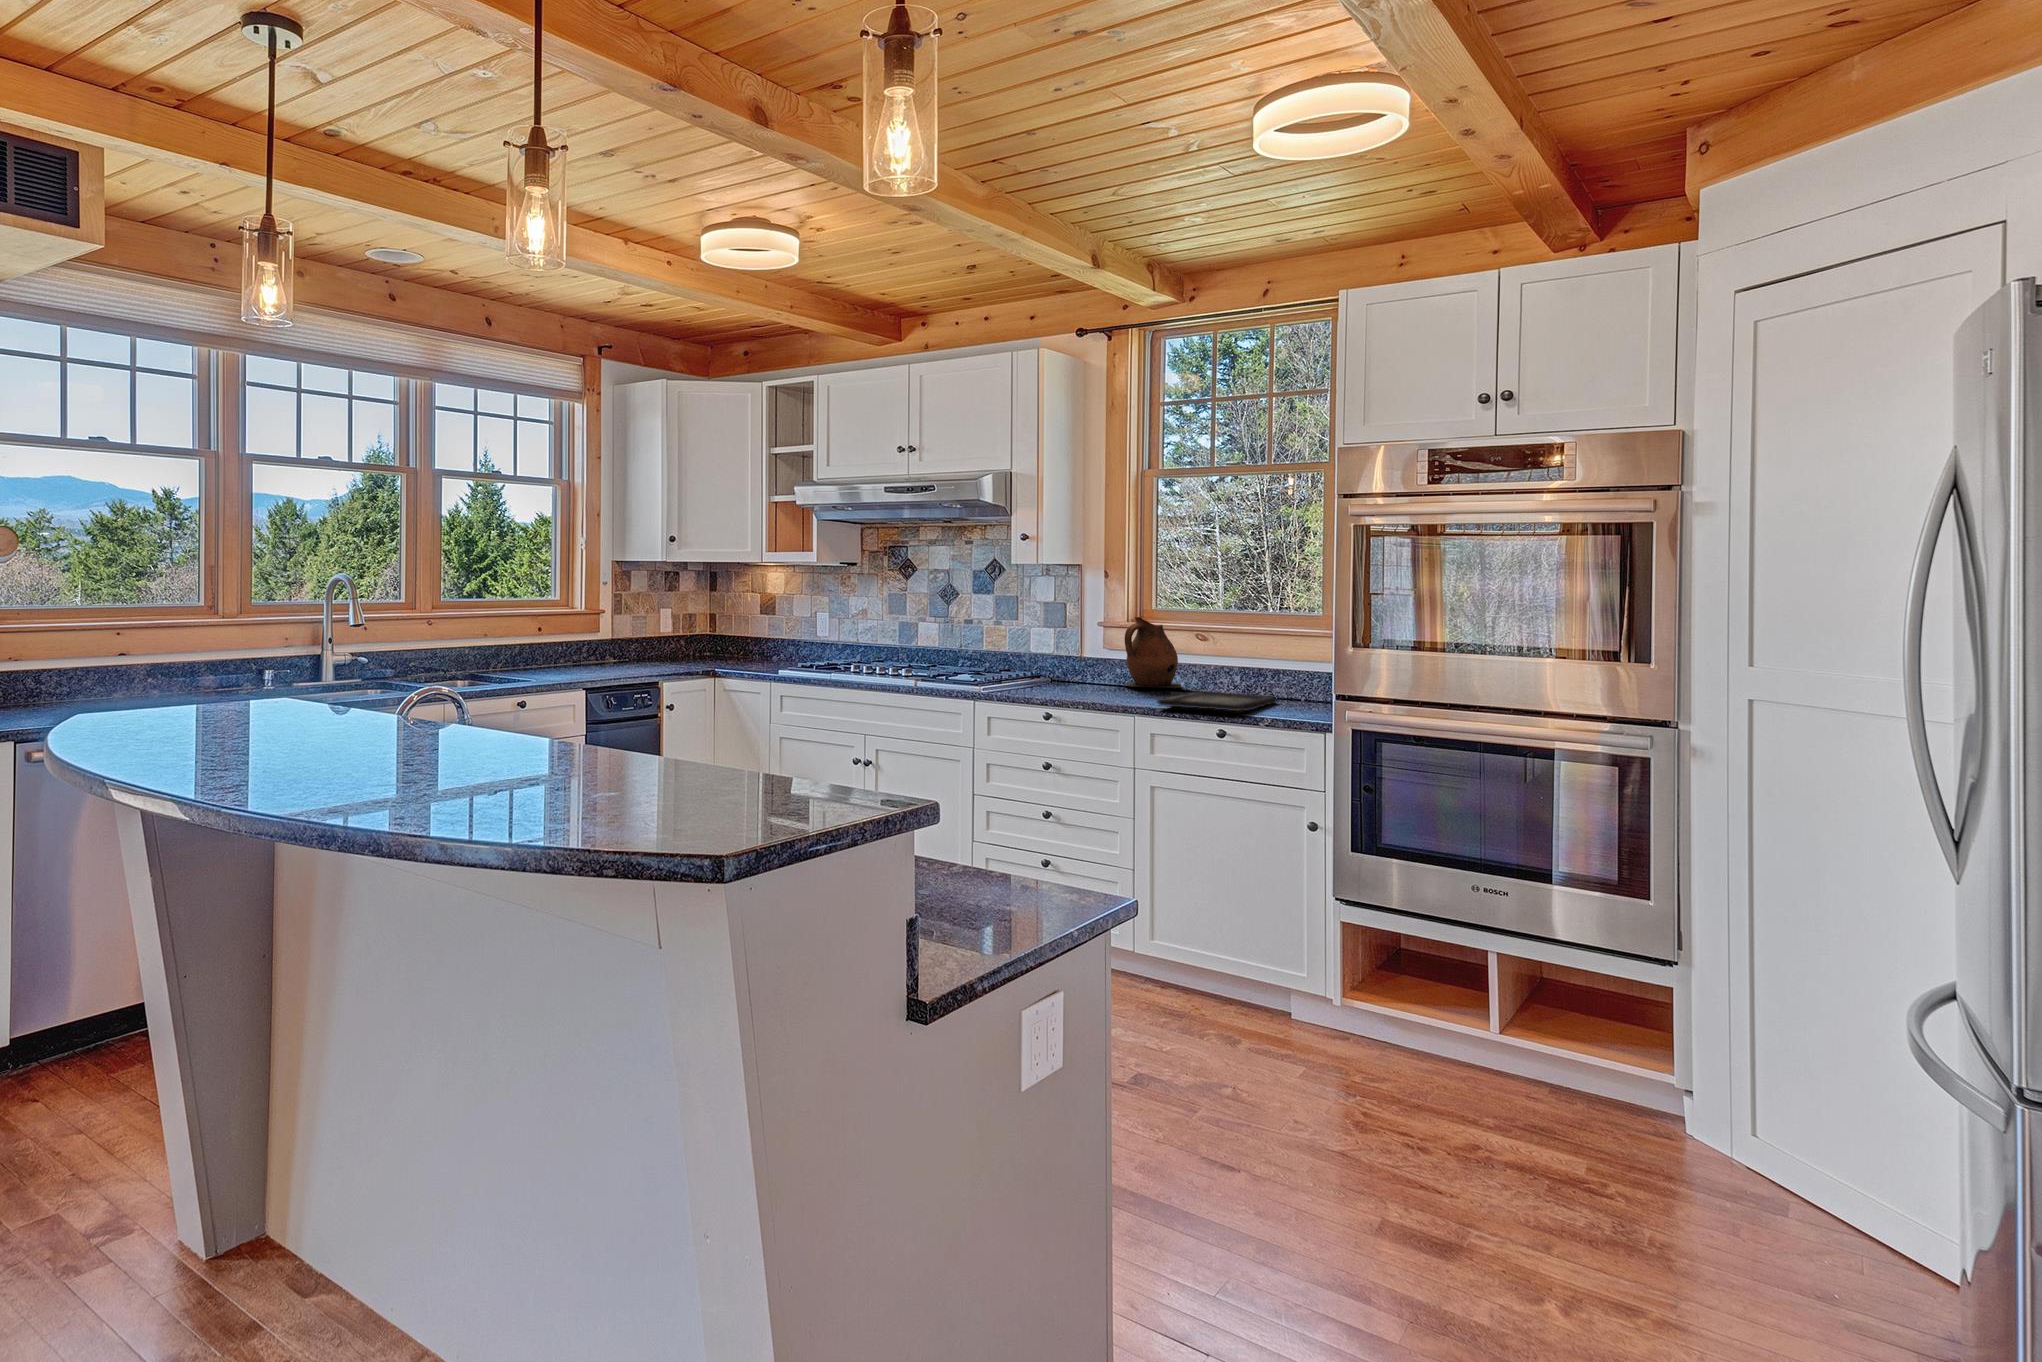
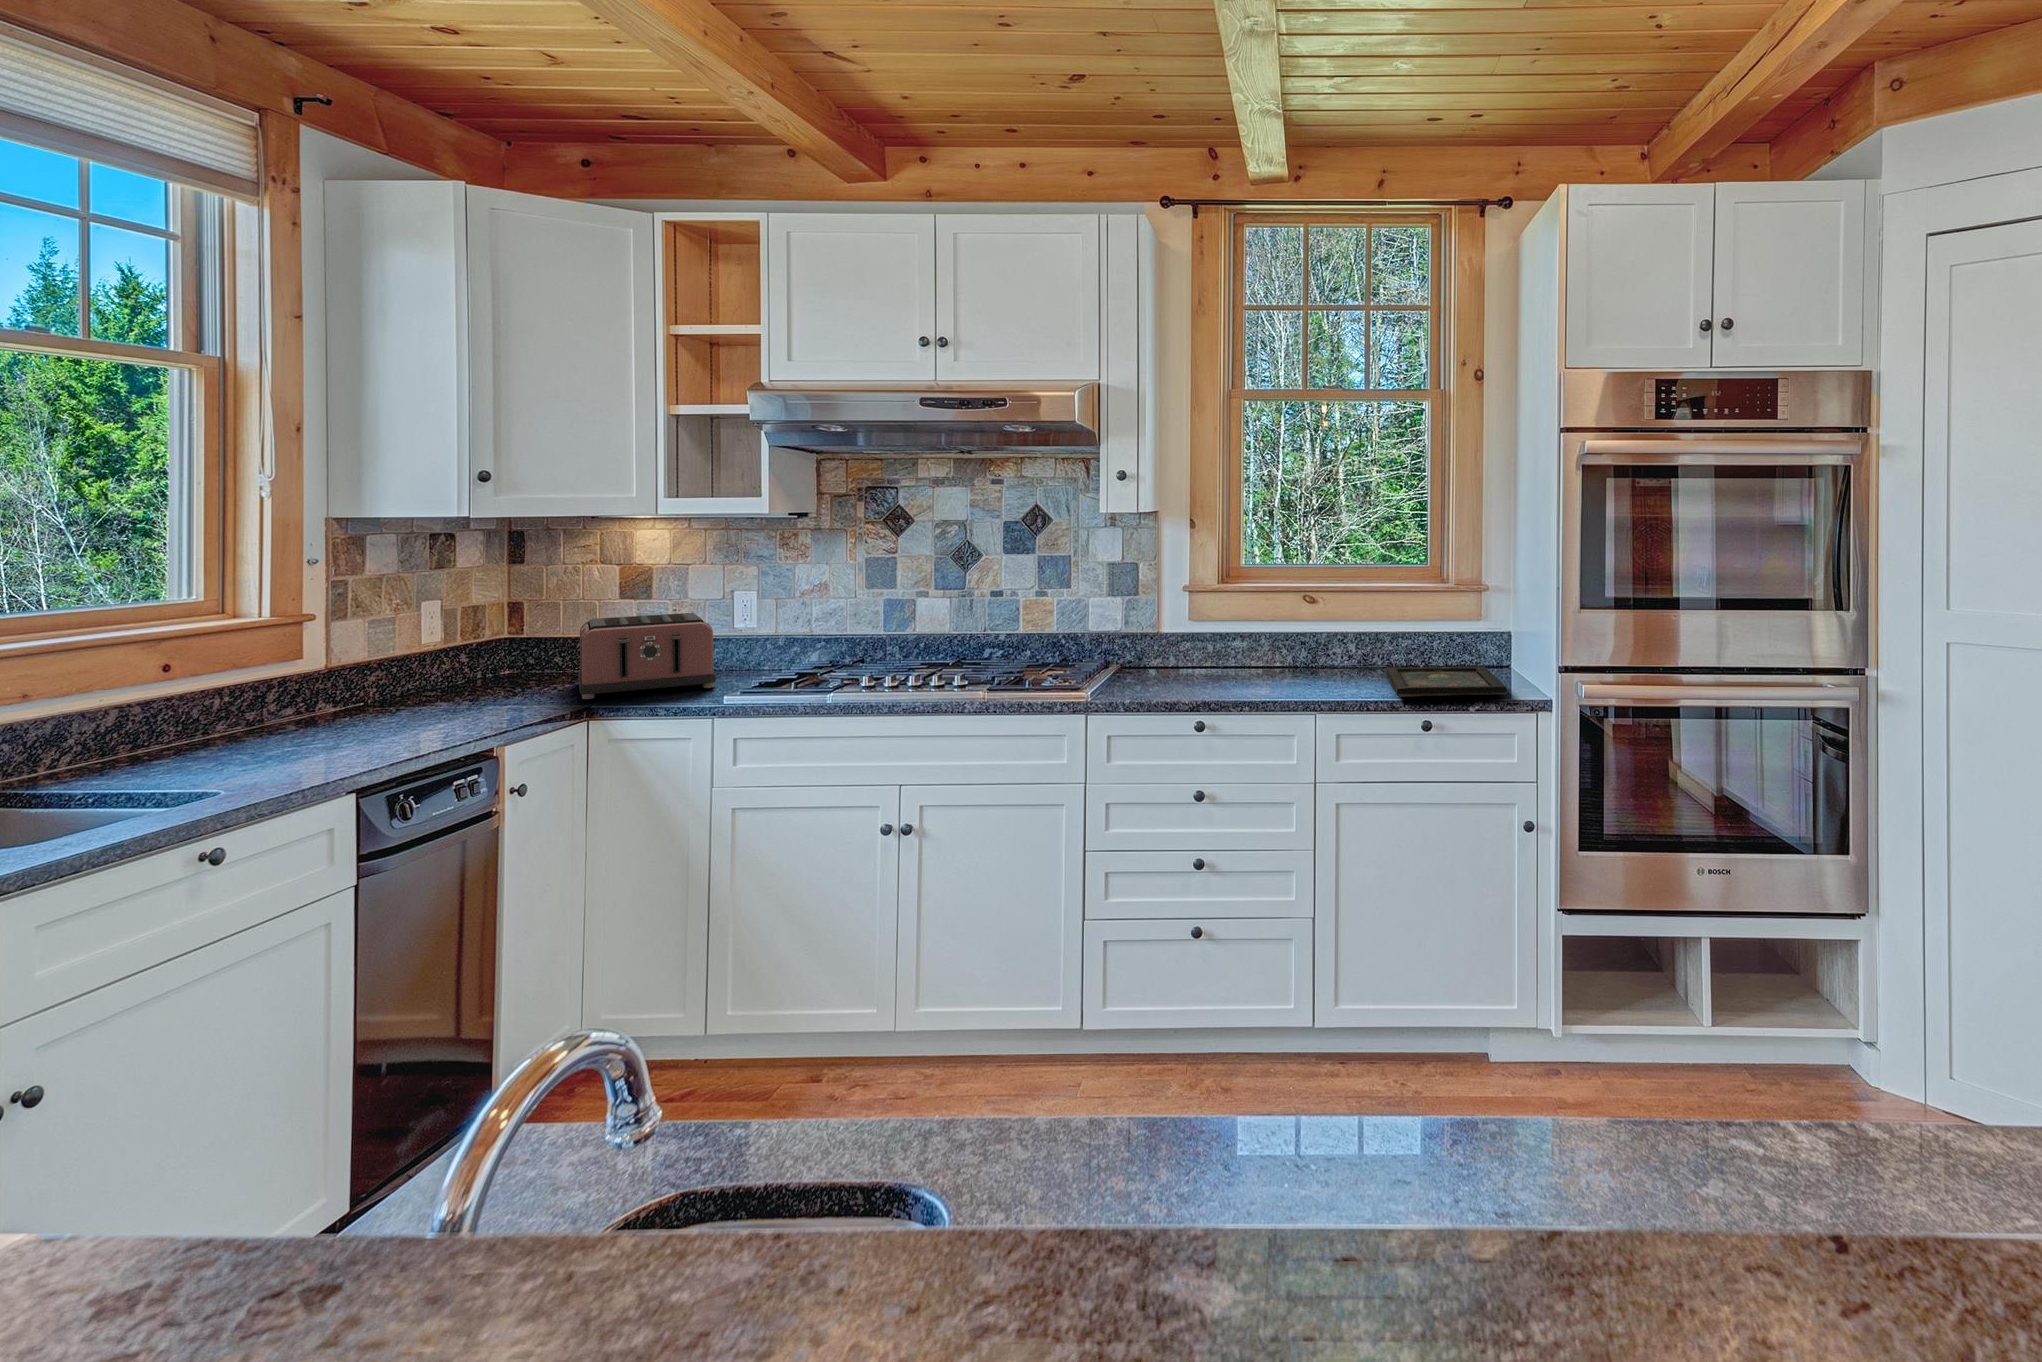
ceramic pitcher: present [1125,617,1181,689] -> none [1258,576,1341,667]
toaster: none [715,623,795,669] -> present [578,613,716,699]

